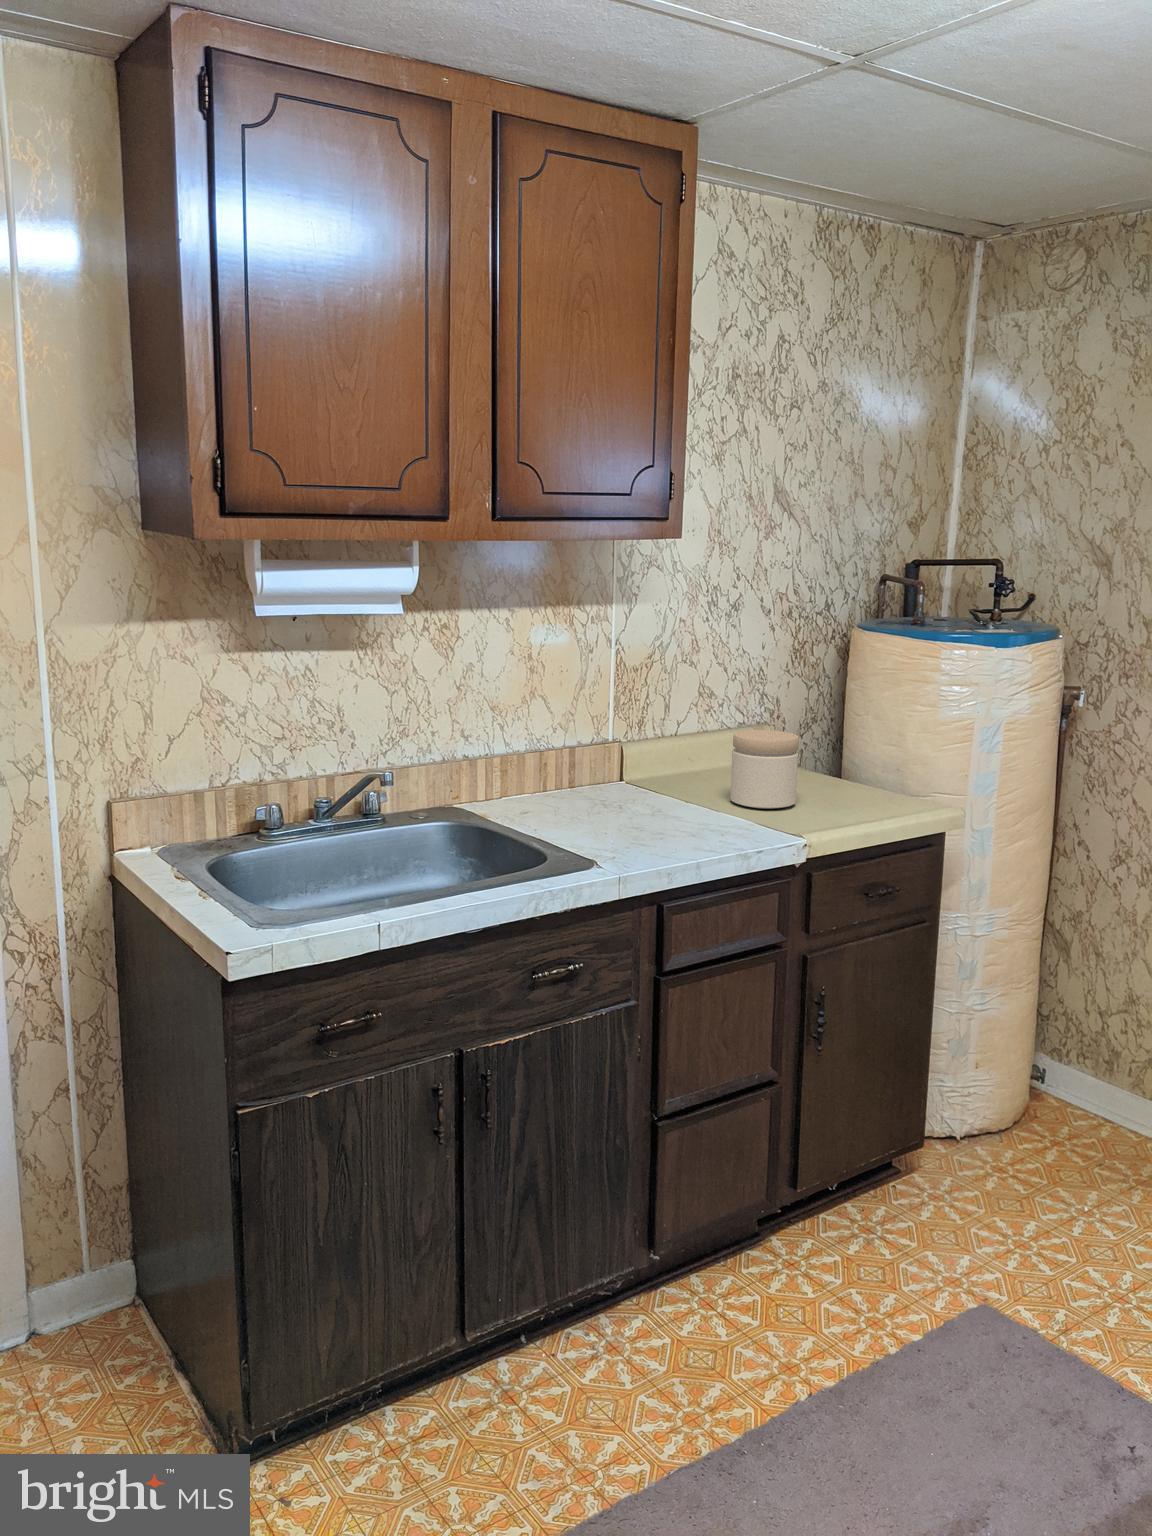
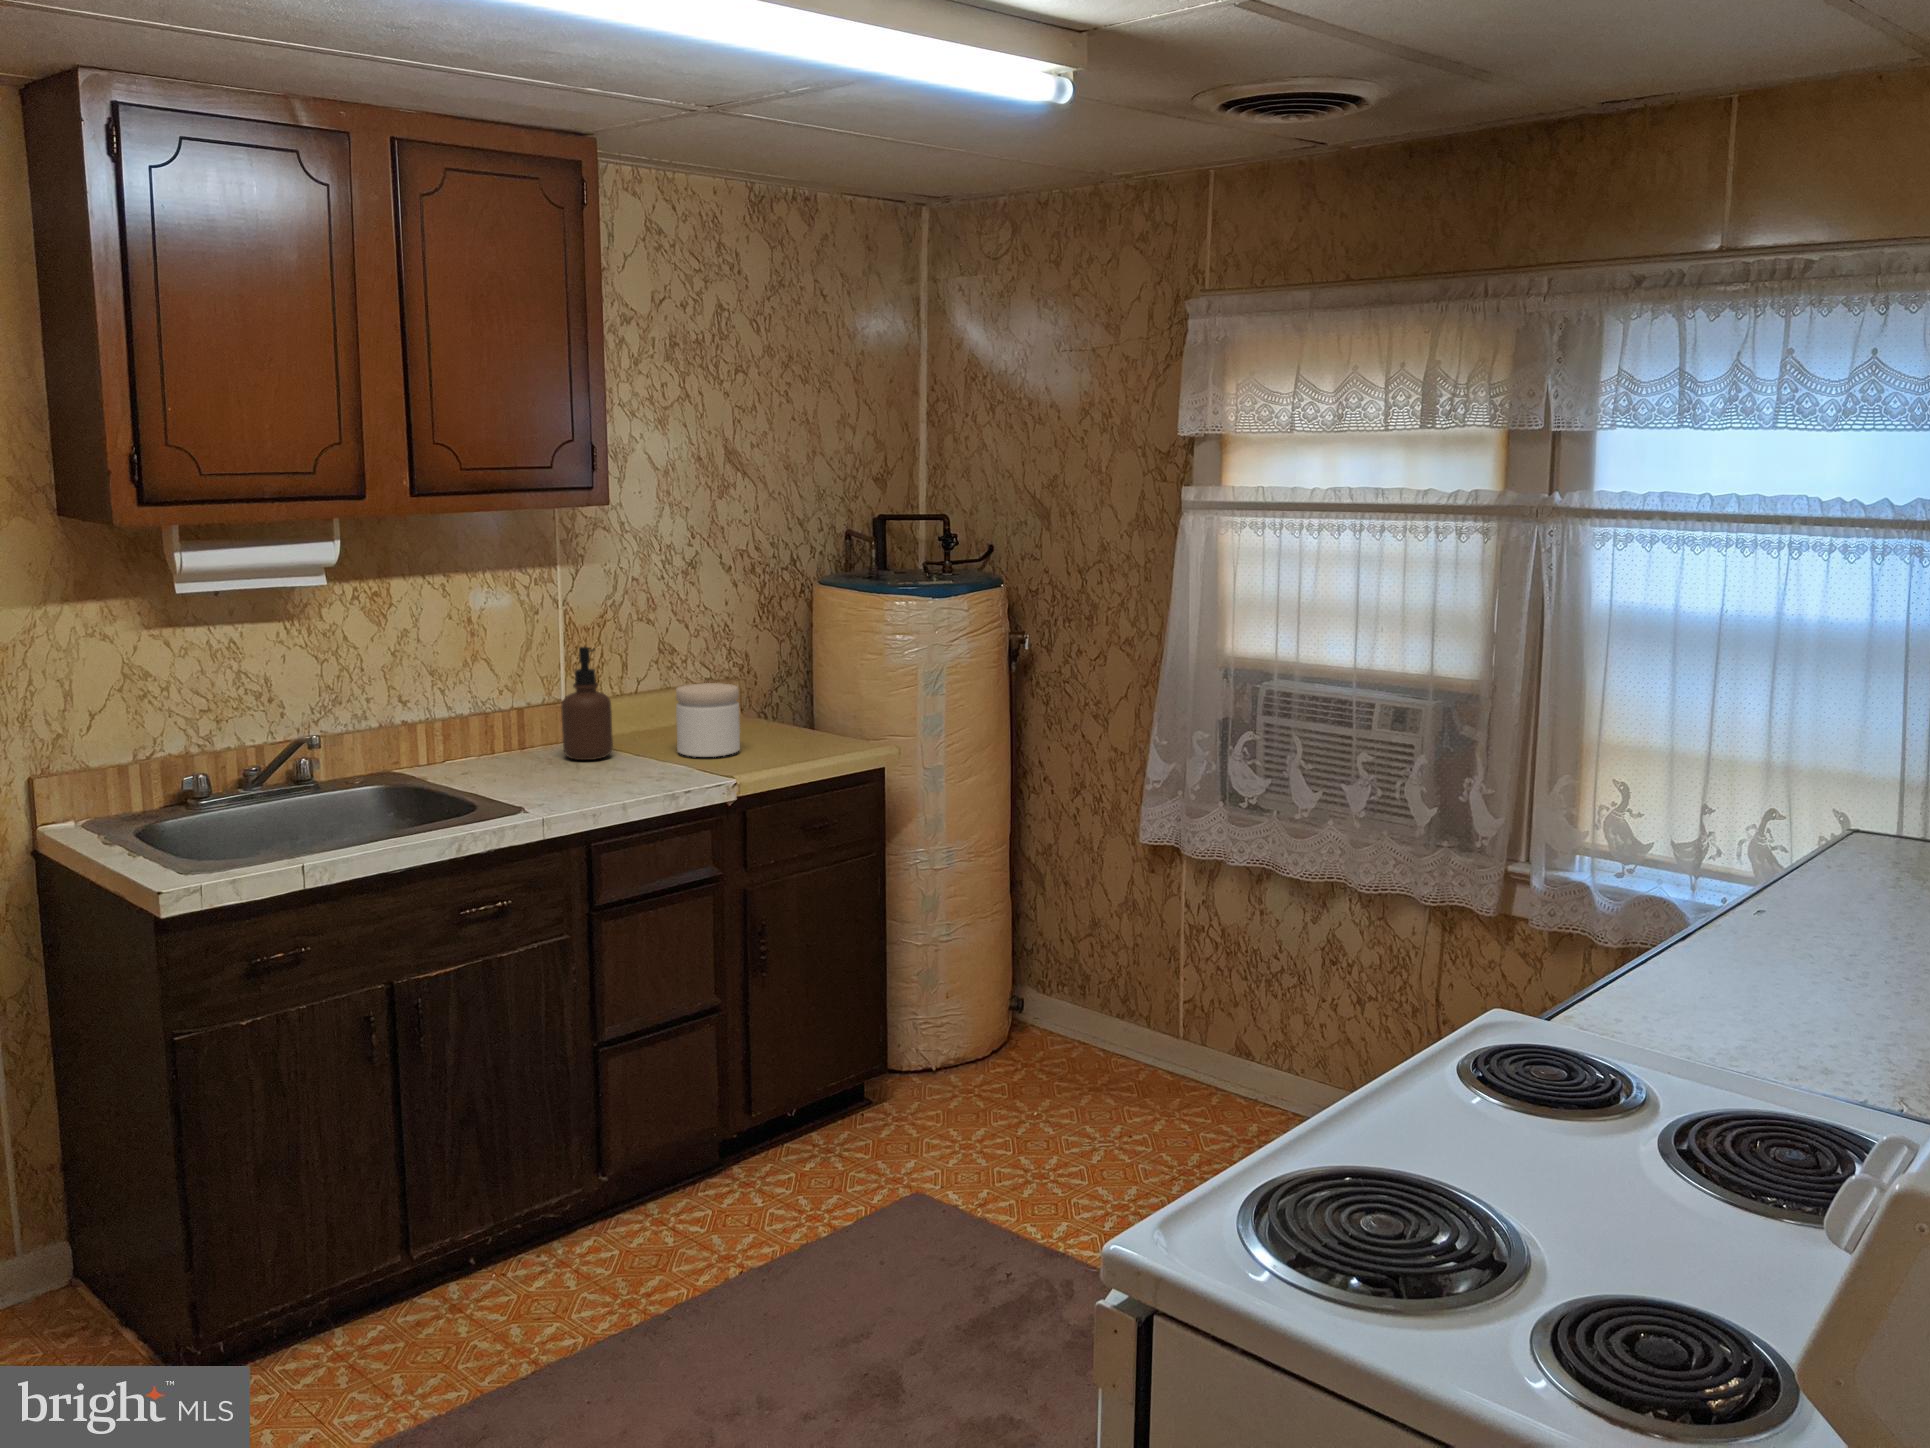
soap dispenser: none [617,687,668,805] -> present [561,647,613,760]

